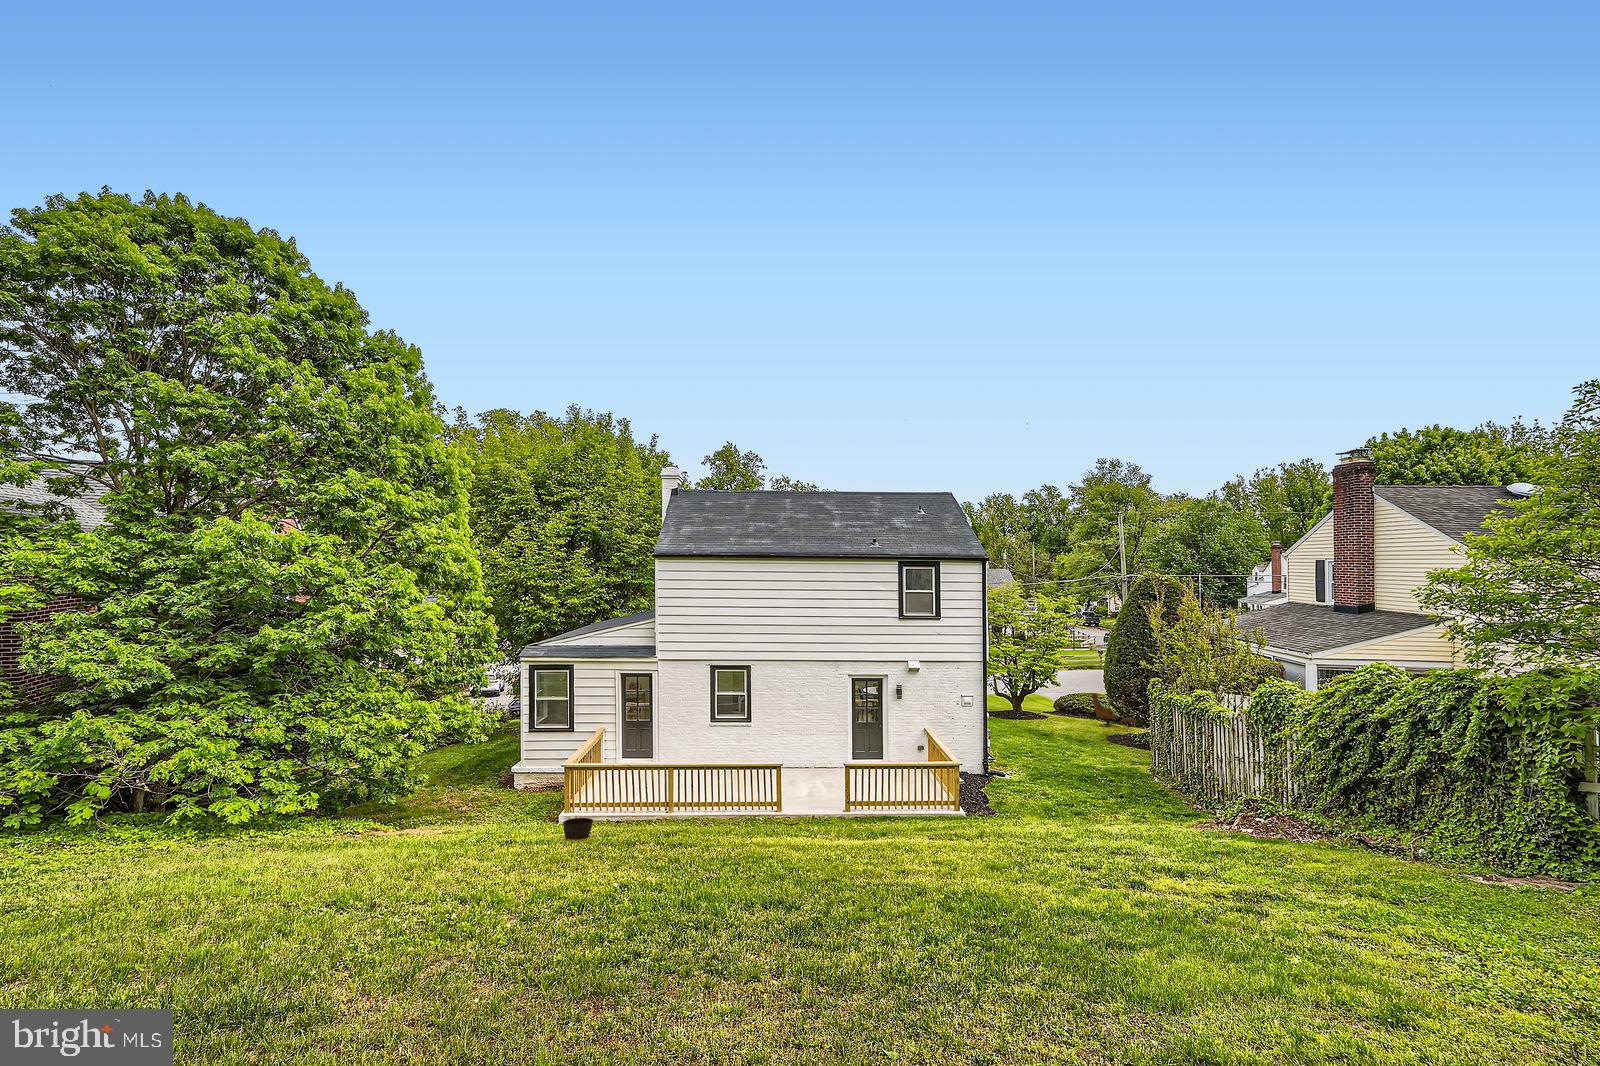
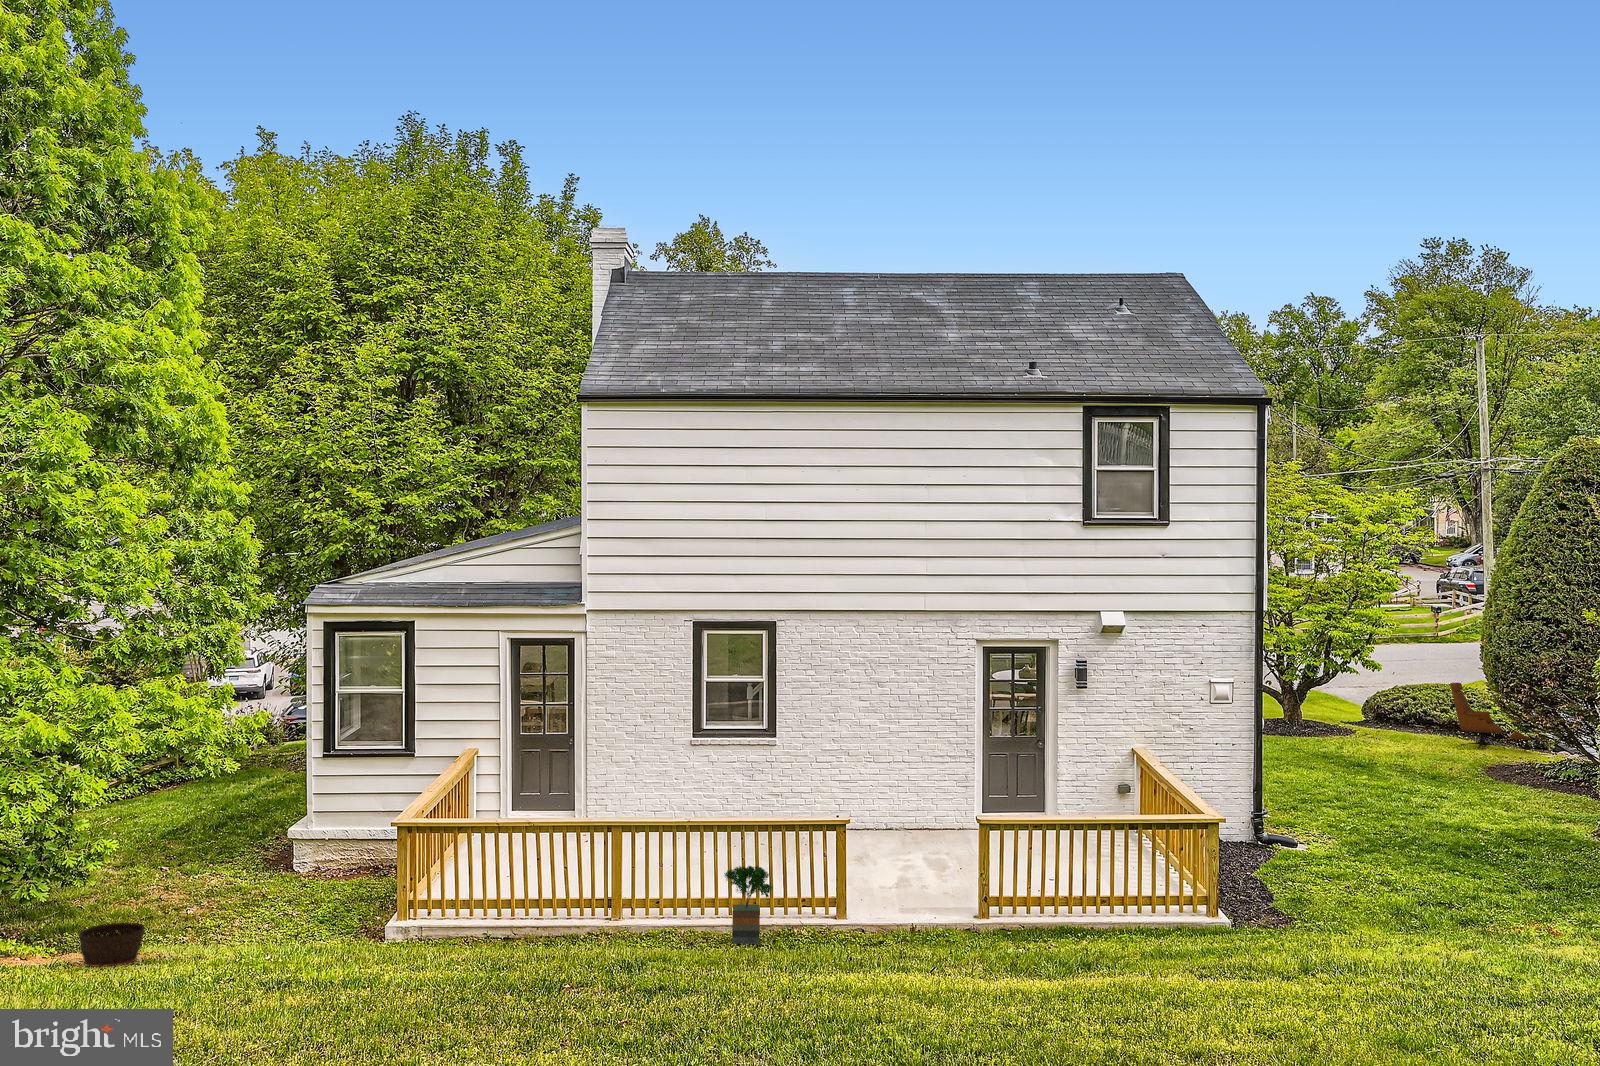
potted tree: none [721,785,745,825] -> present [724,866,772,944]
basket: present [563,818,593,840] -> present [78,923,145,967]

